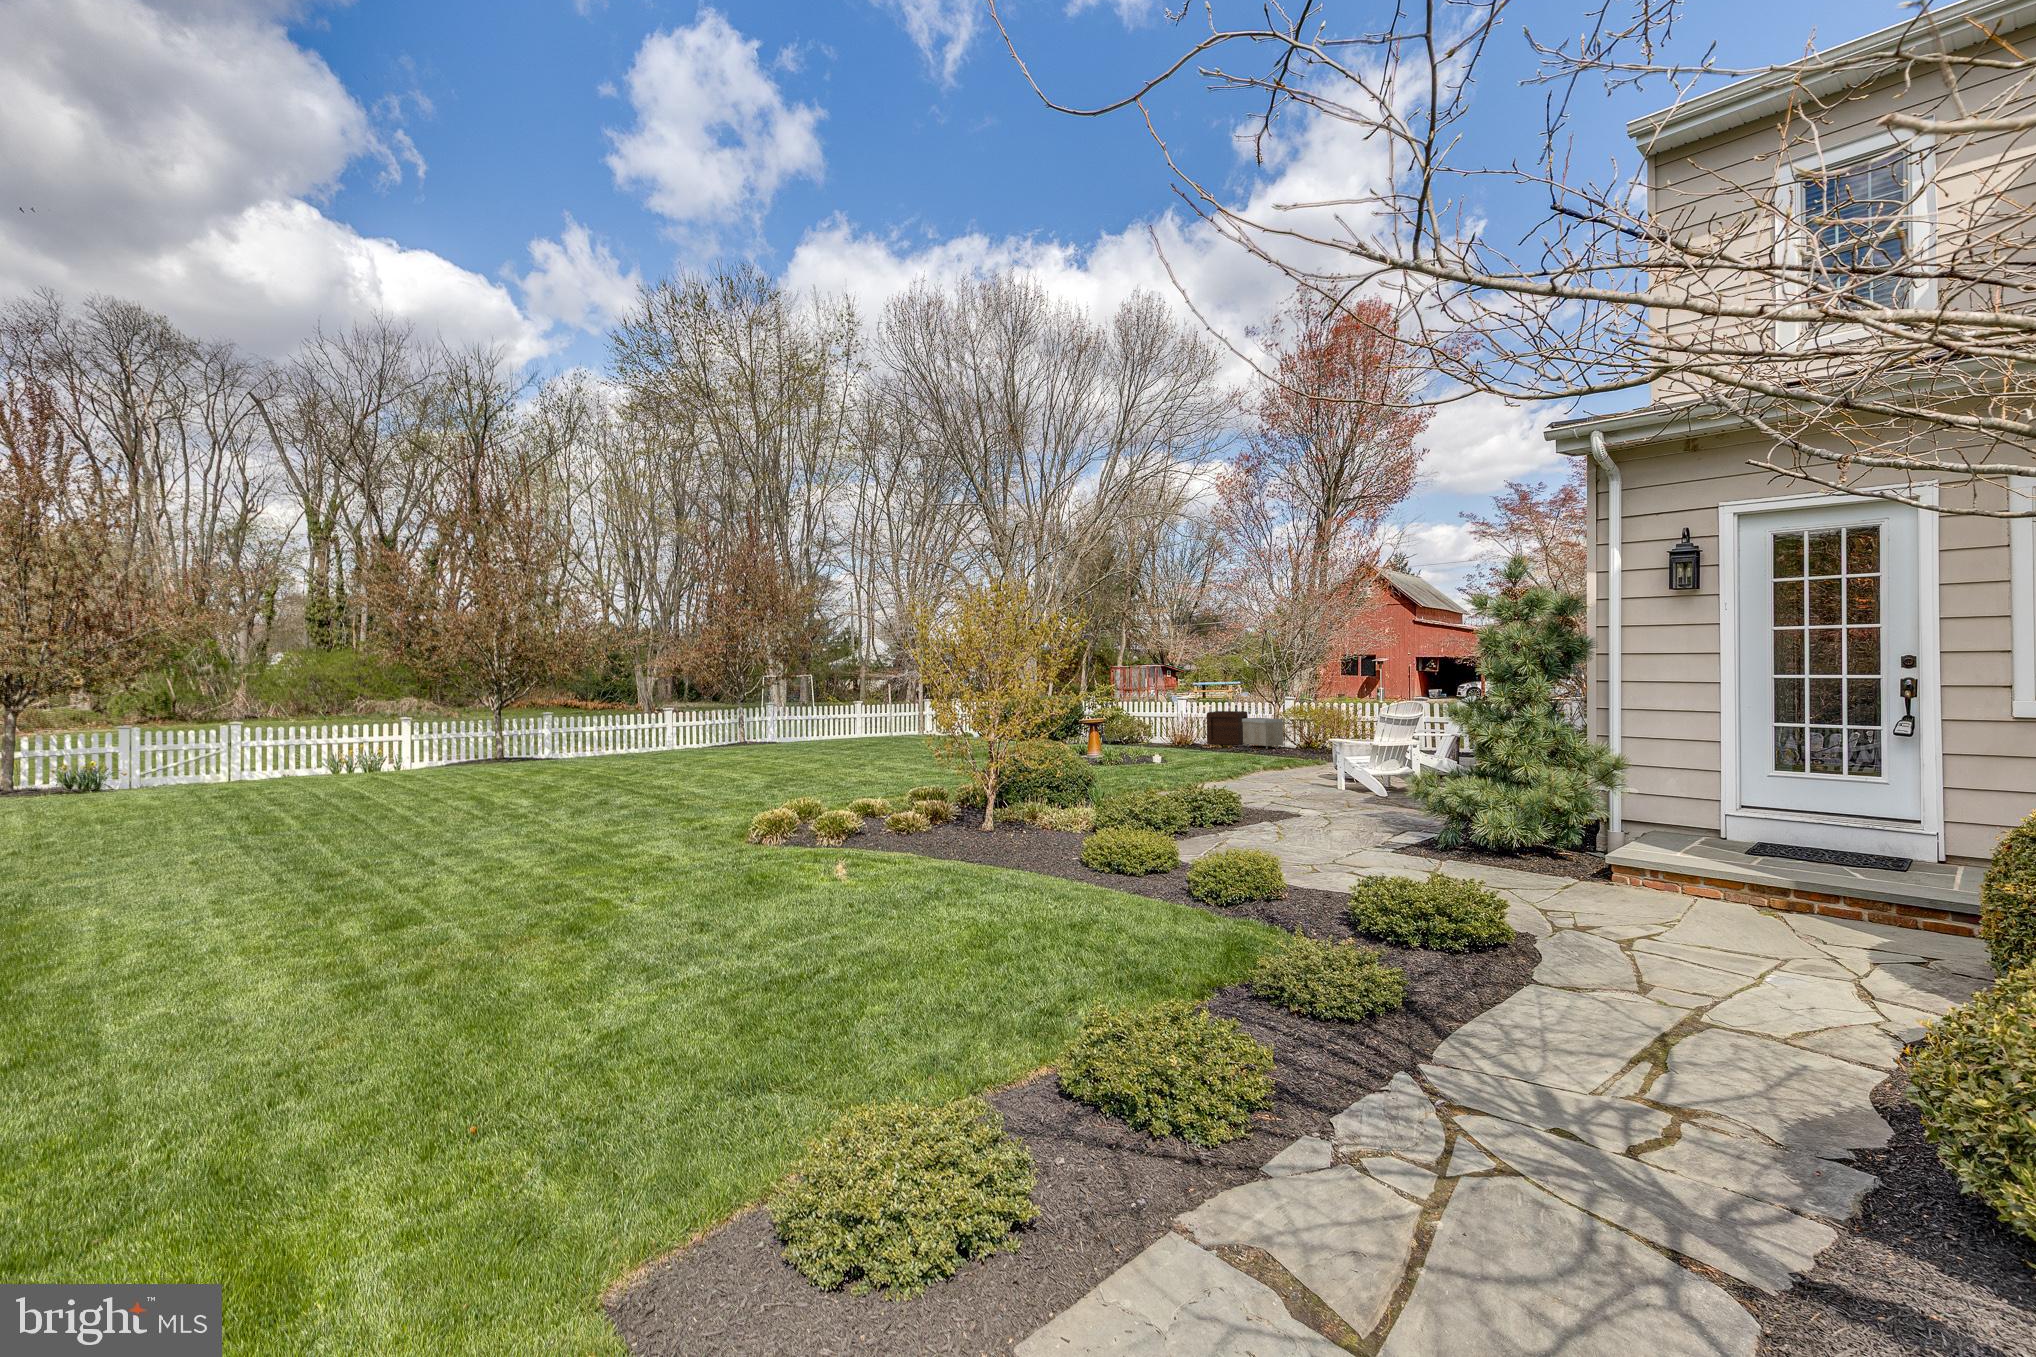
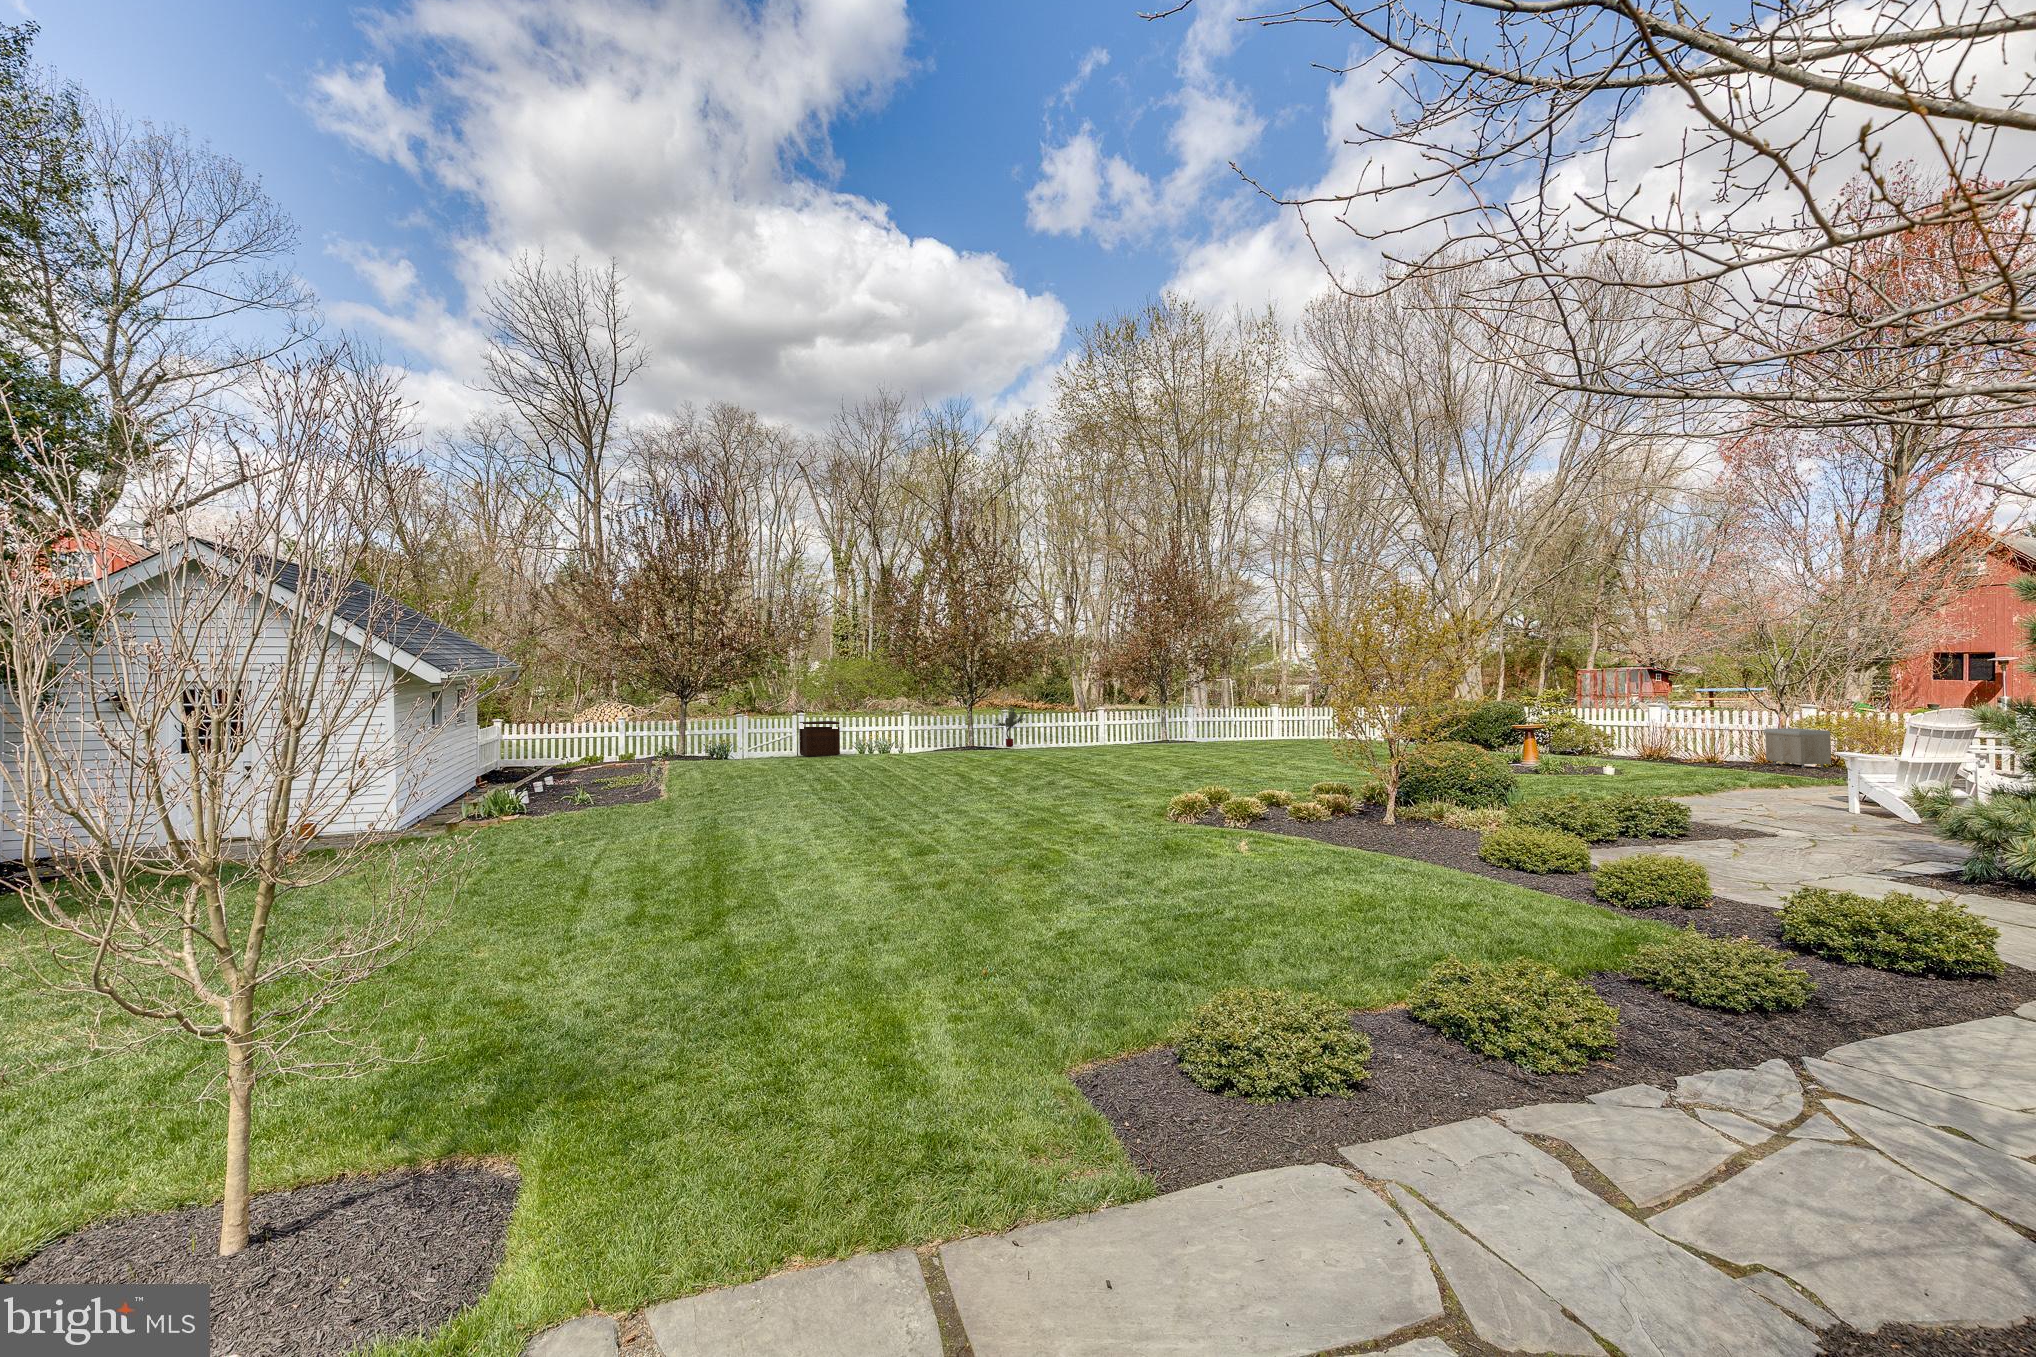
potted tree: none [533,707,578,756] -> present [993,706,1025,747]
wooden crate: present [1207,711,1247,745] -> present [799,721,840,756]

